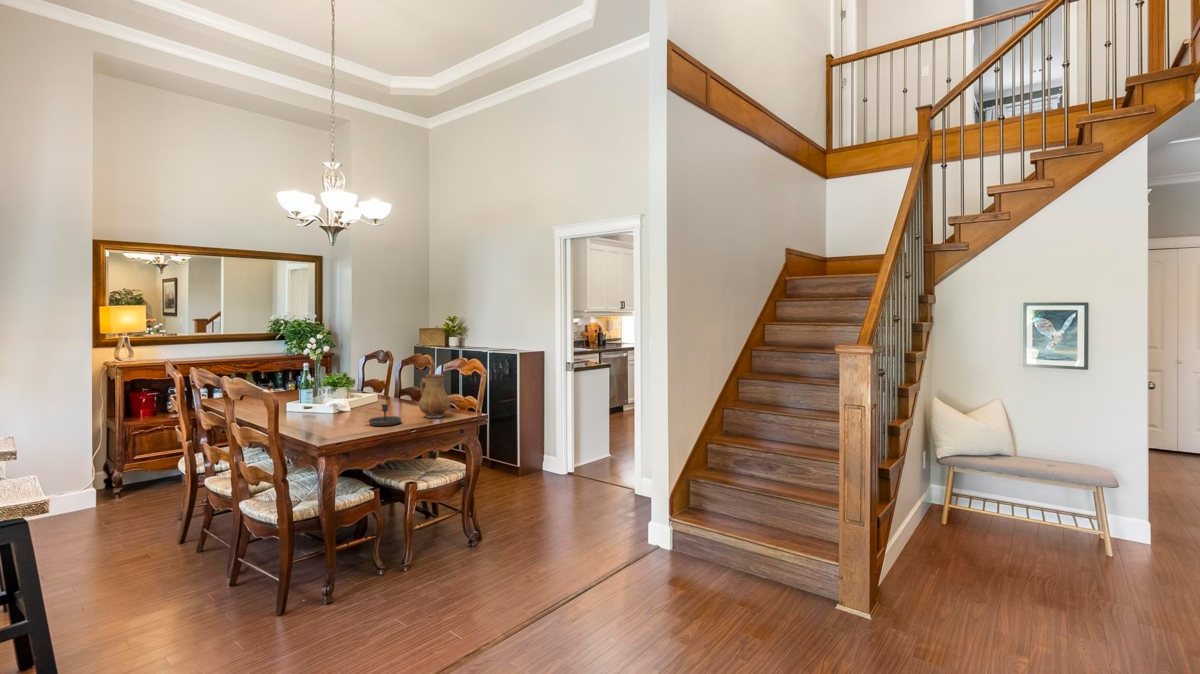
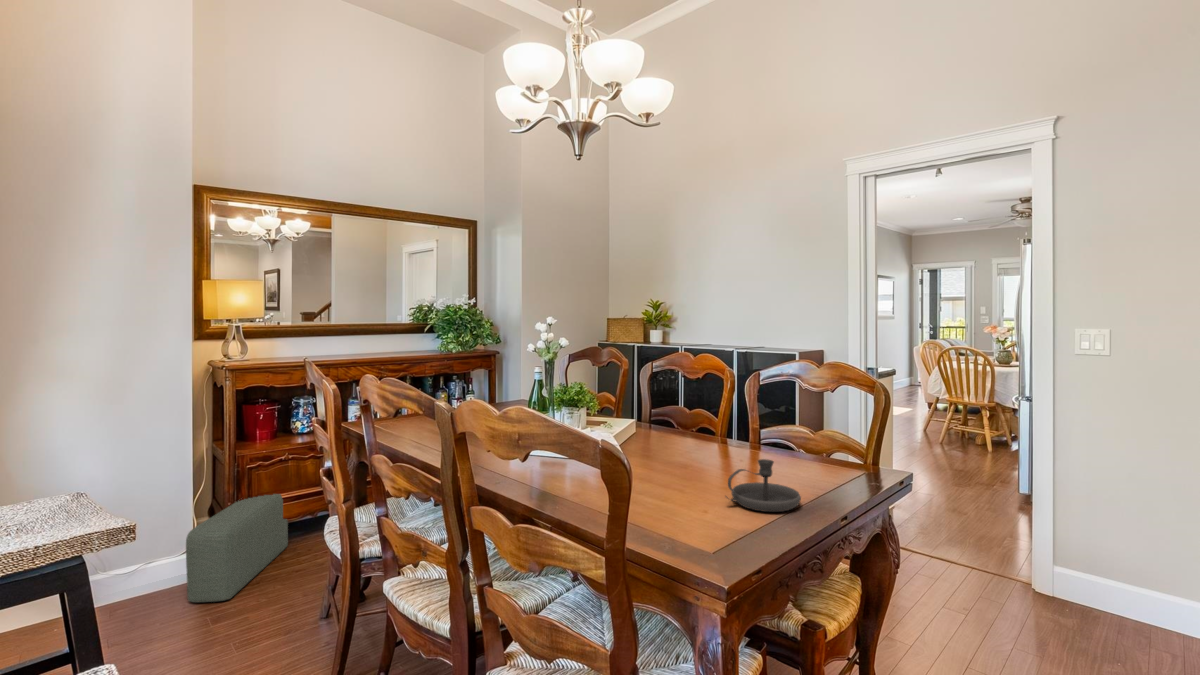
ceramic pitcher: present [419,374,450,418] -> none [789,393,863,486]
pouf: none [89,451,164,516] -> present [186,494,288,602]

